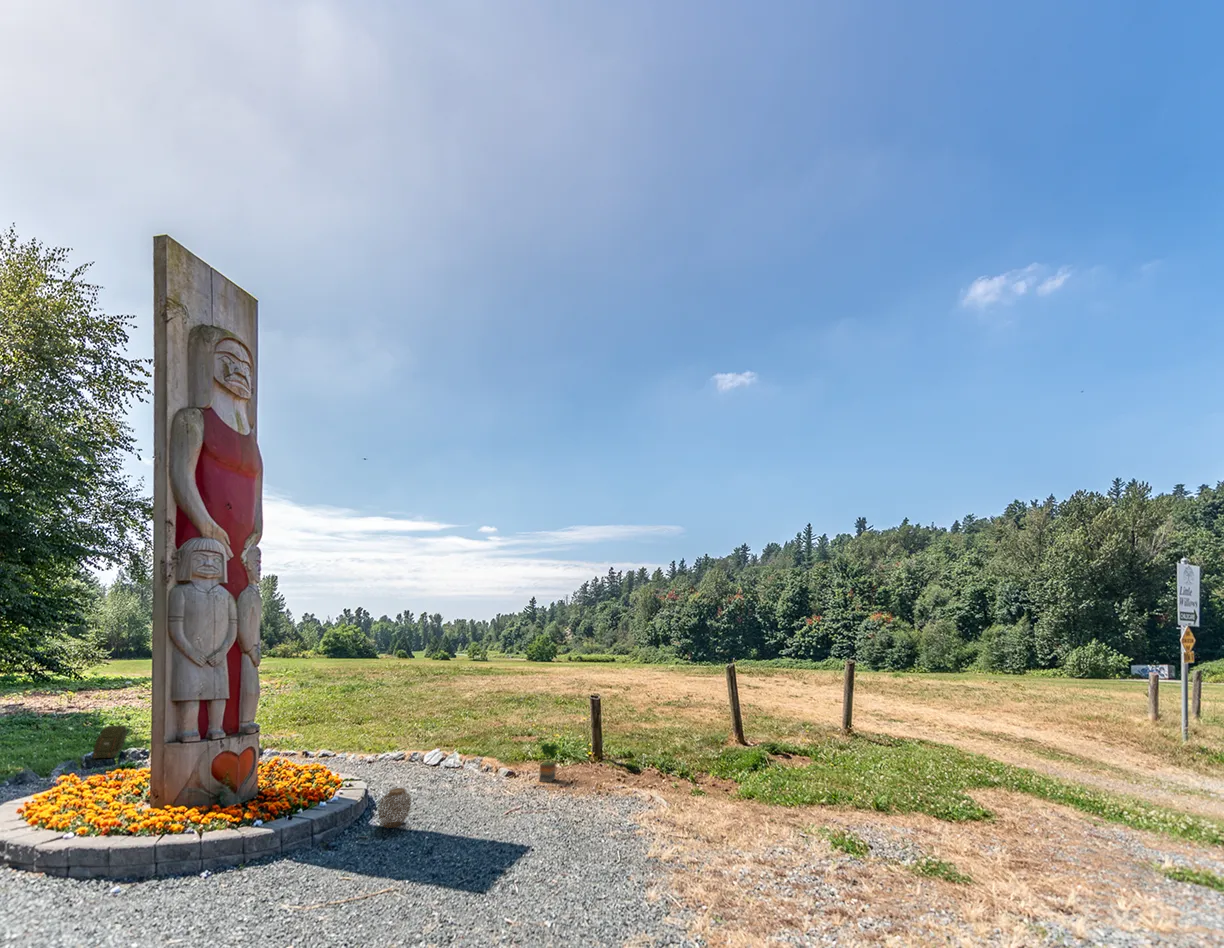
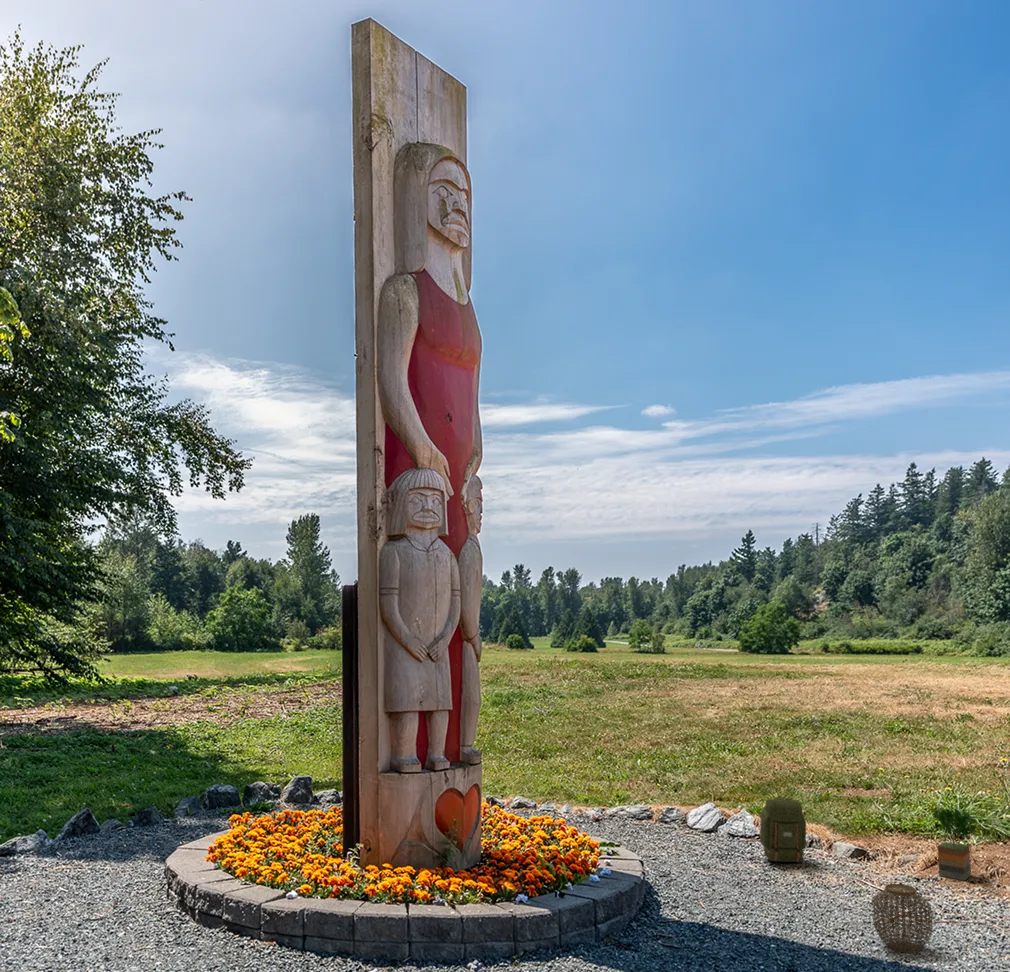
backpack: present [92,725,127,758] -> present [760,797,806,862]
woven basket: present [379,788,411,828] -> present [872,884,932,953]

